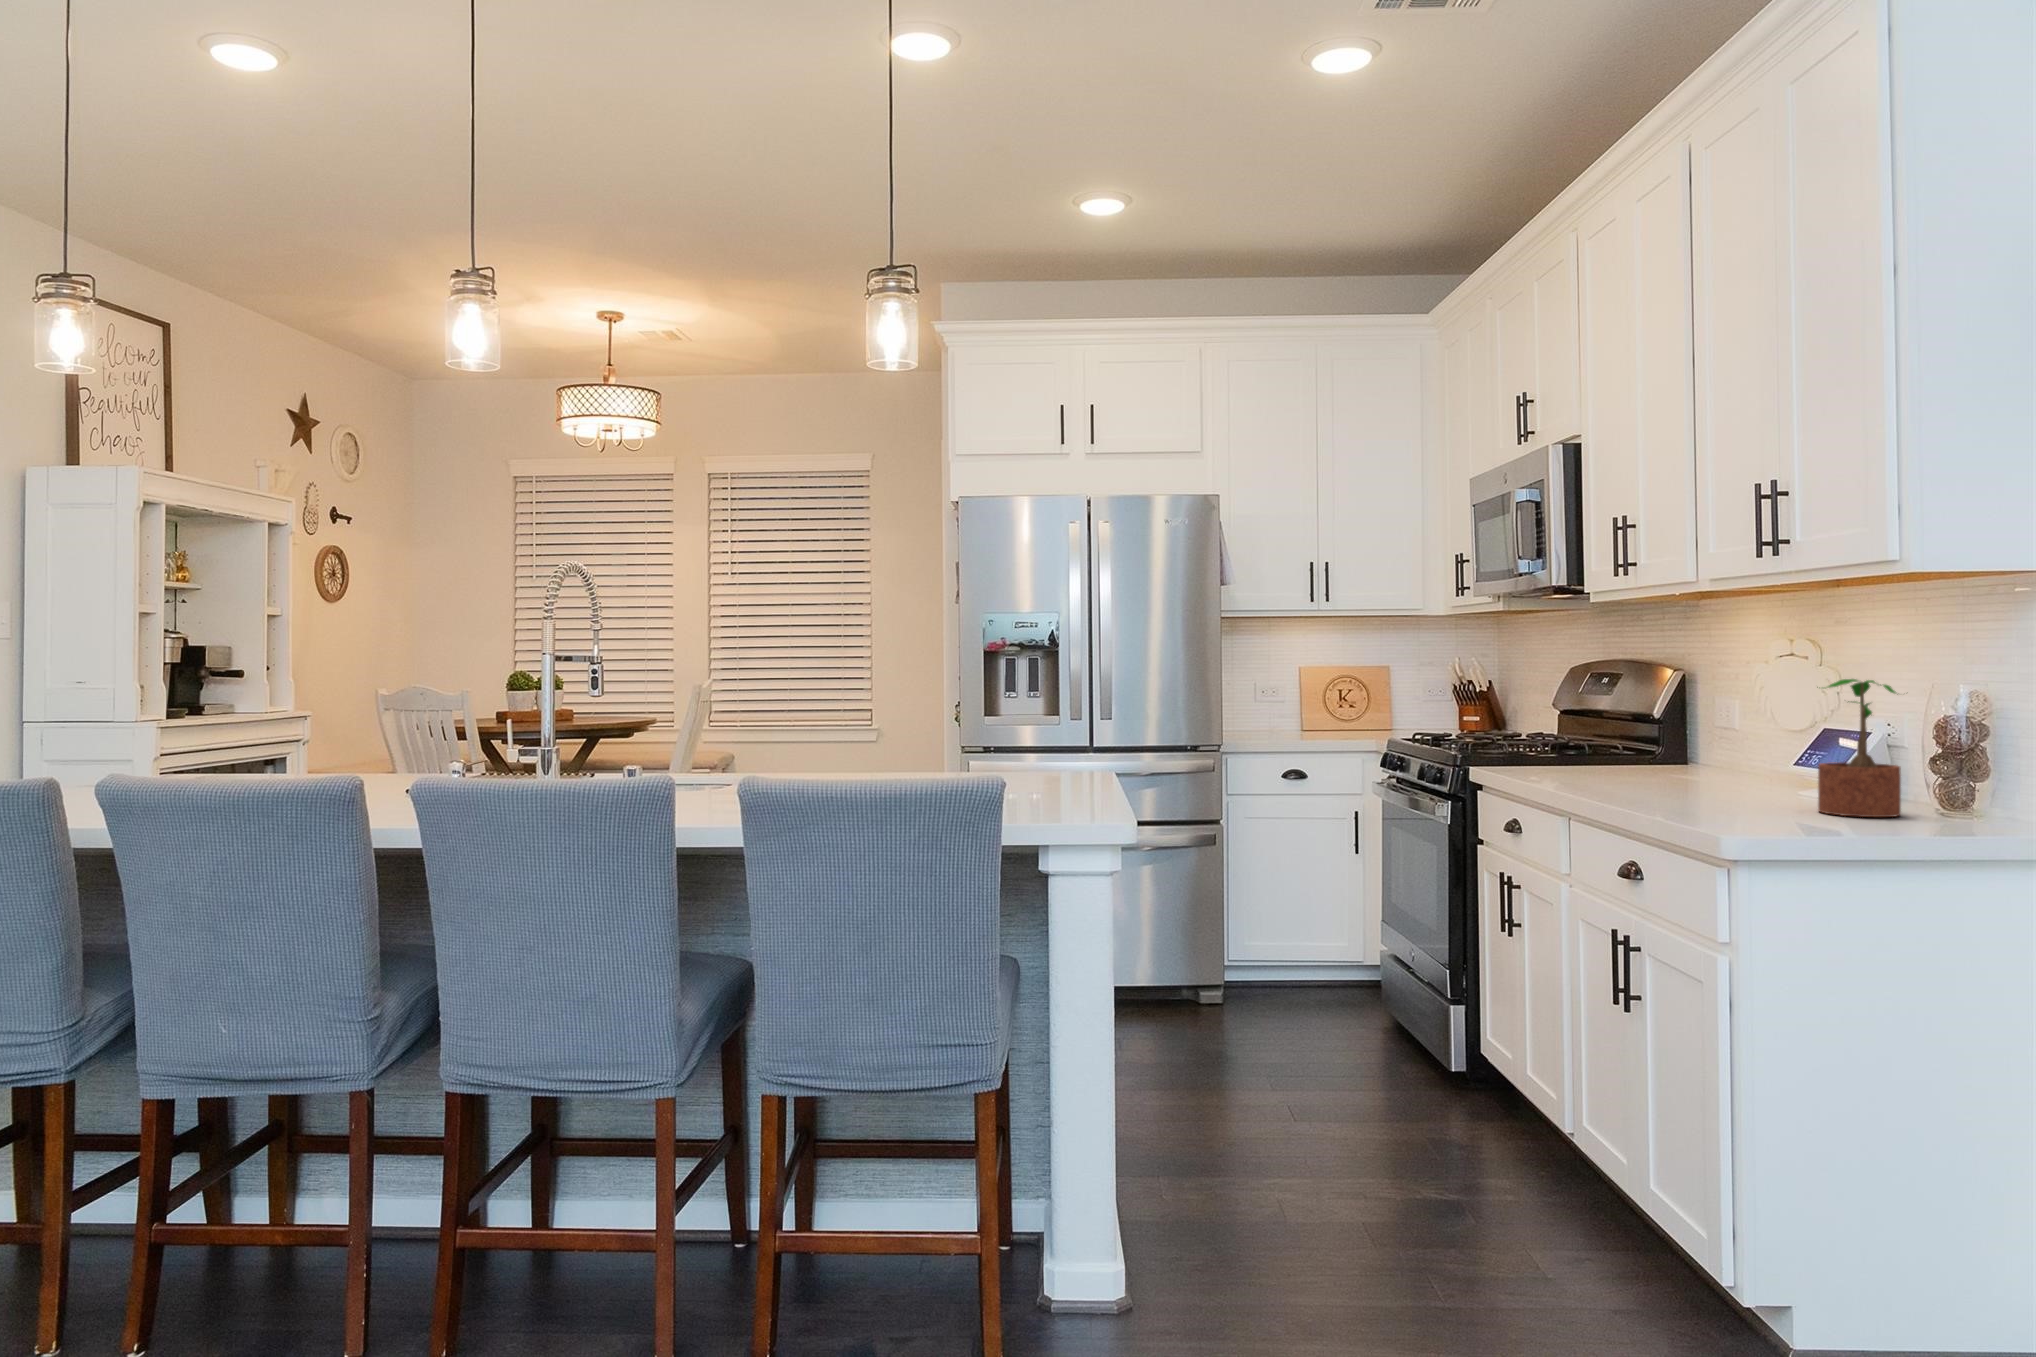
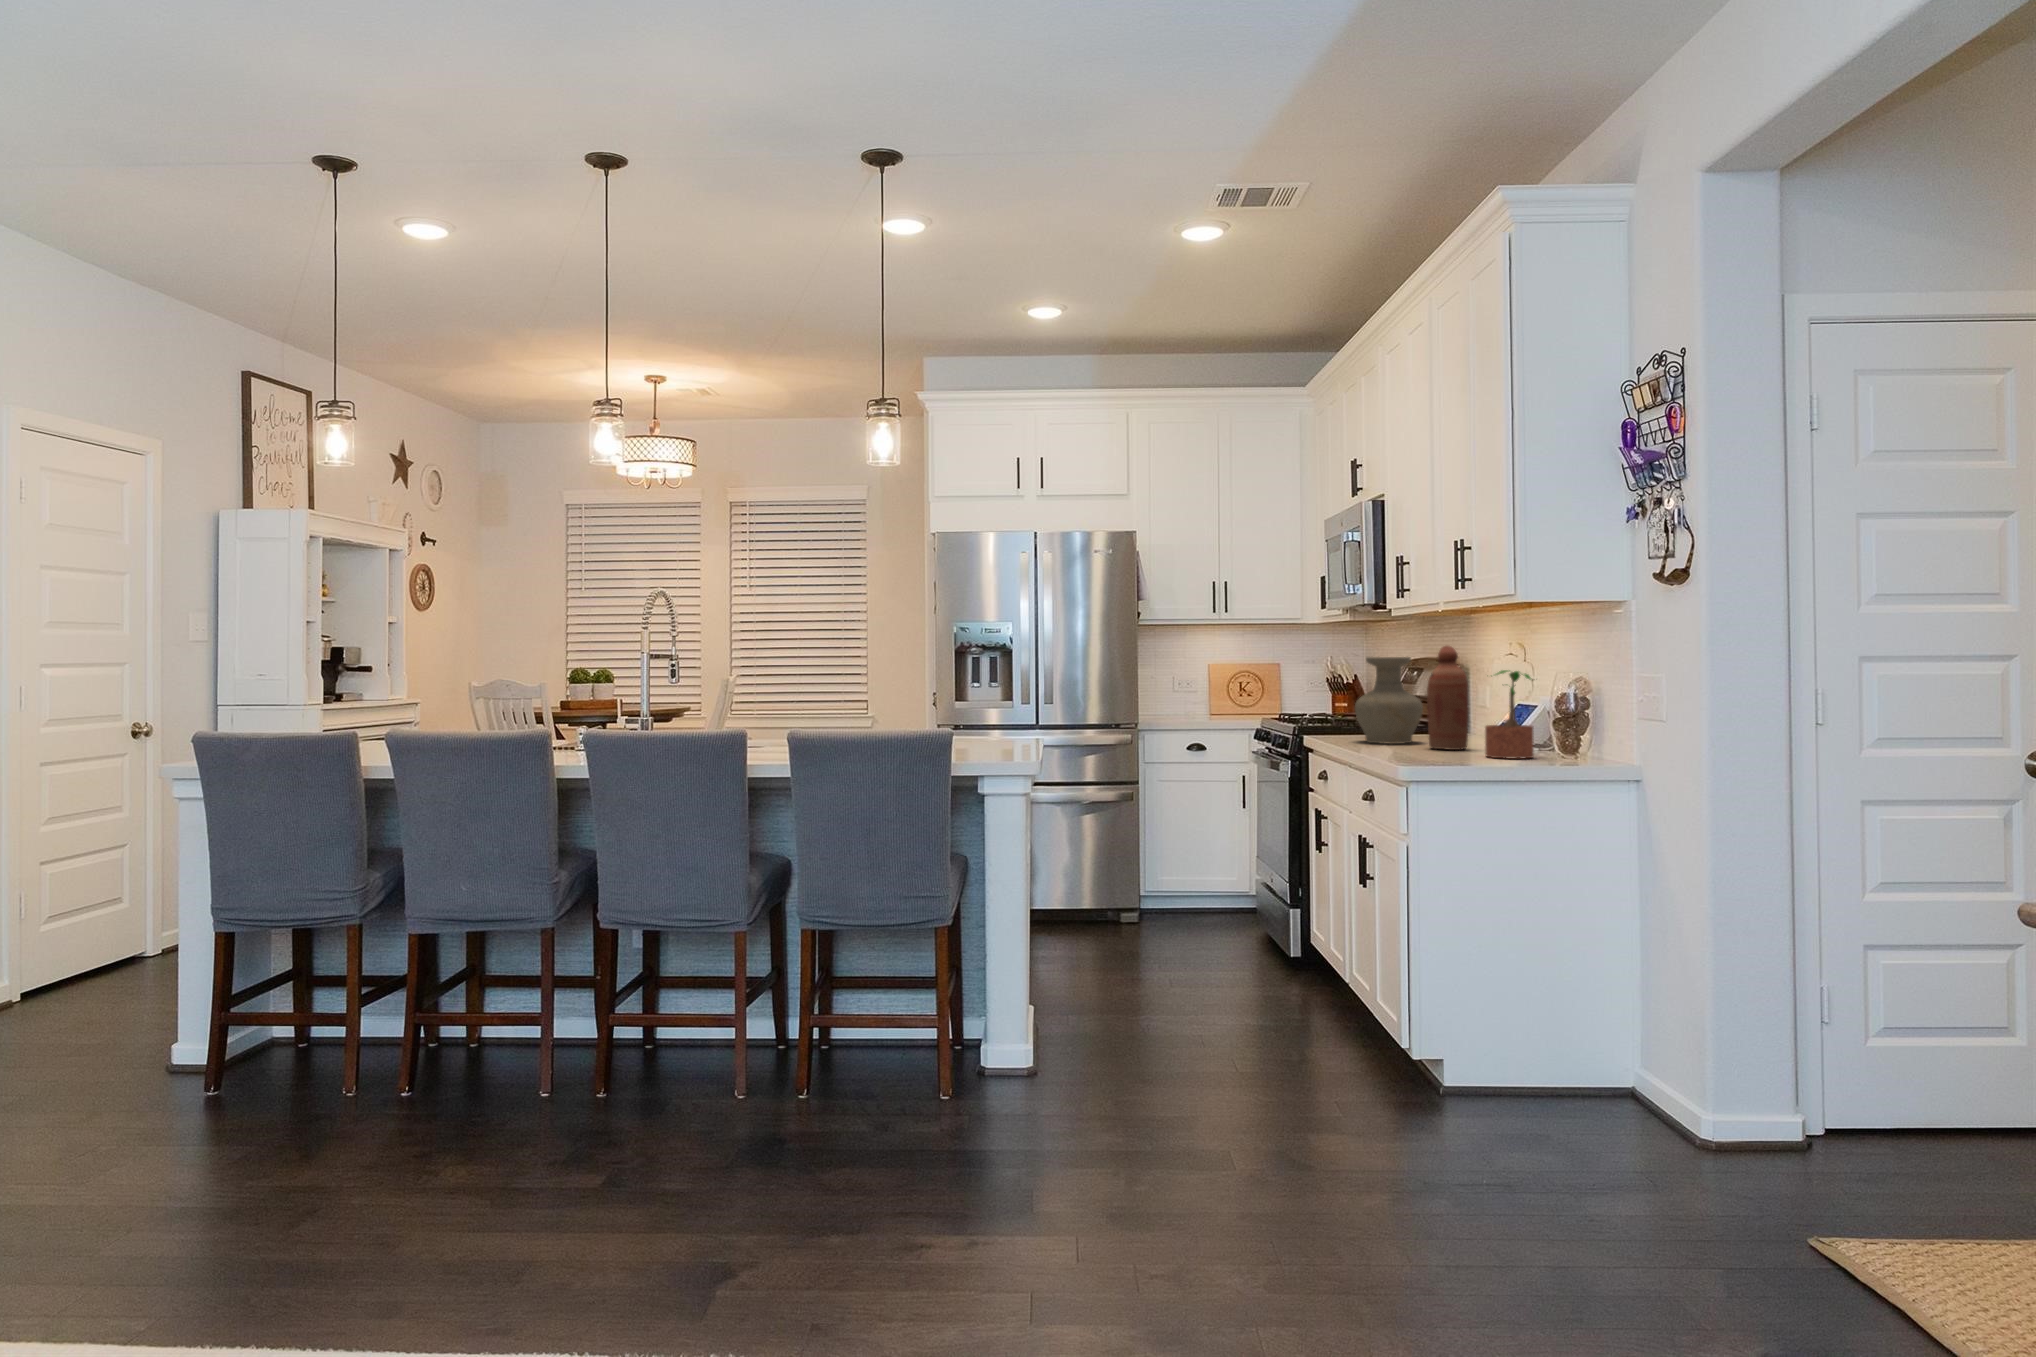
bottle: none [1700,641,1767,797] -> present [1427,646,1469,750]
vase: none [1571,659,1677,785] -> present [1355,657,1423,744]

